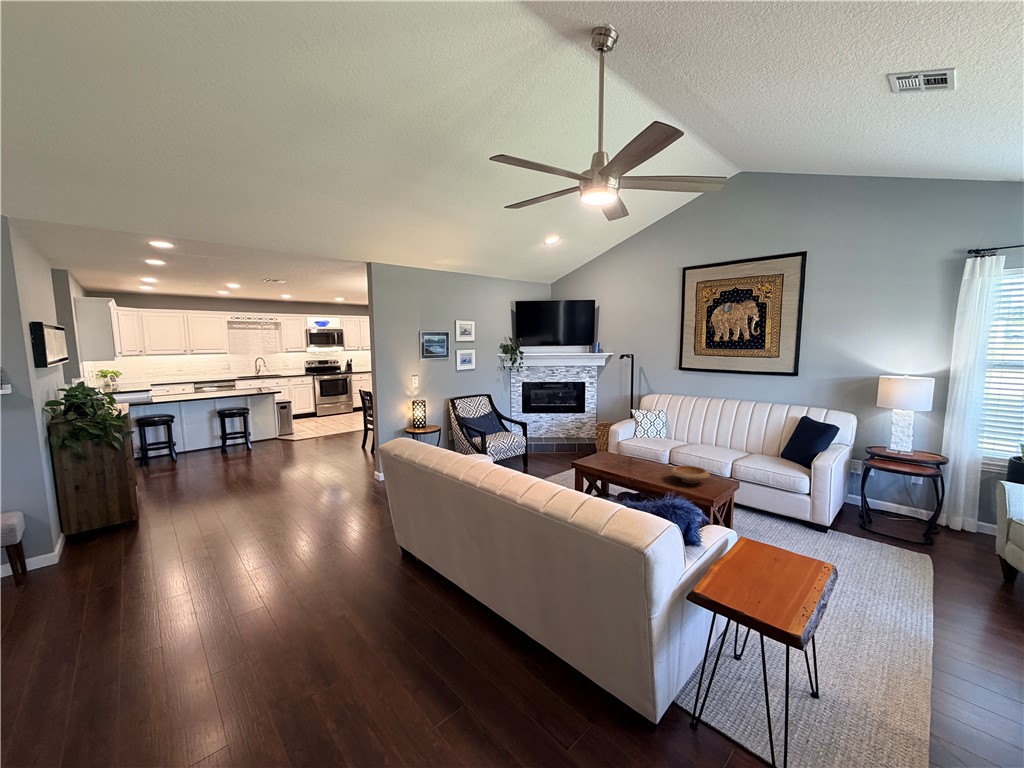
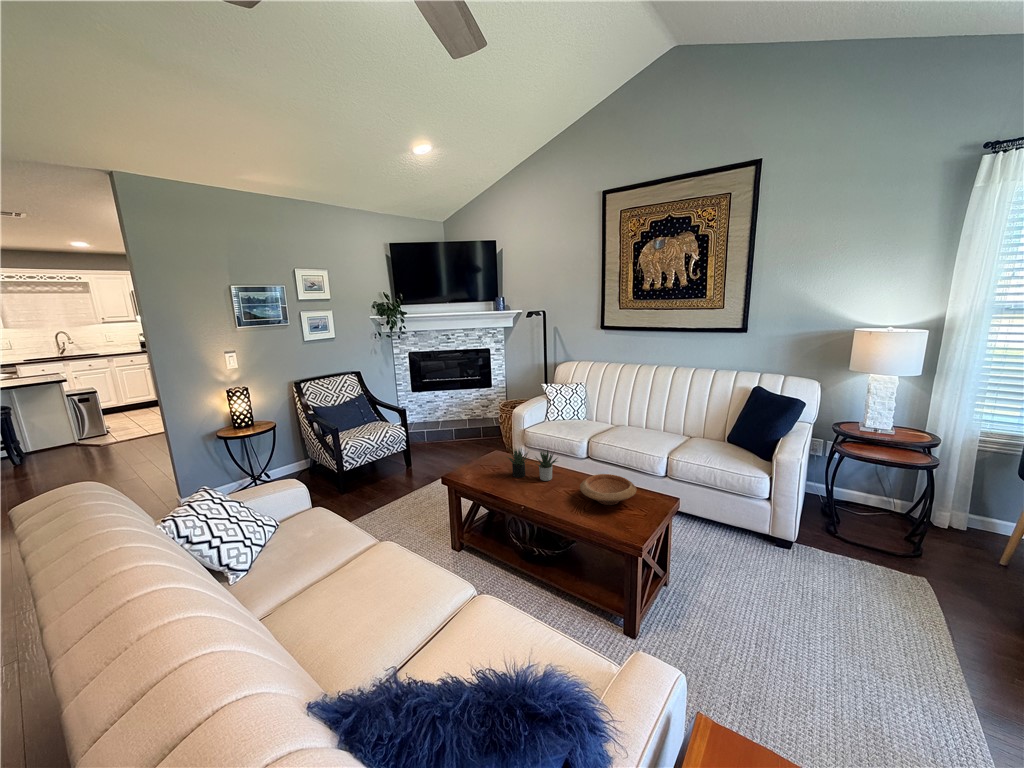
succulent plant: none [616,446,655,469] -> present [507,449,557,481]

